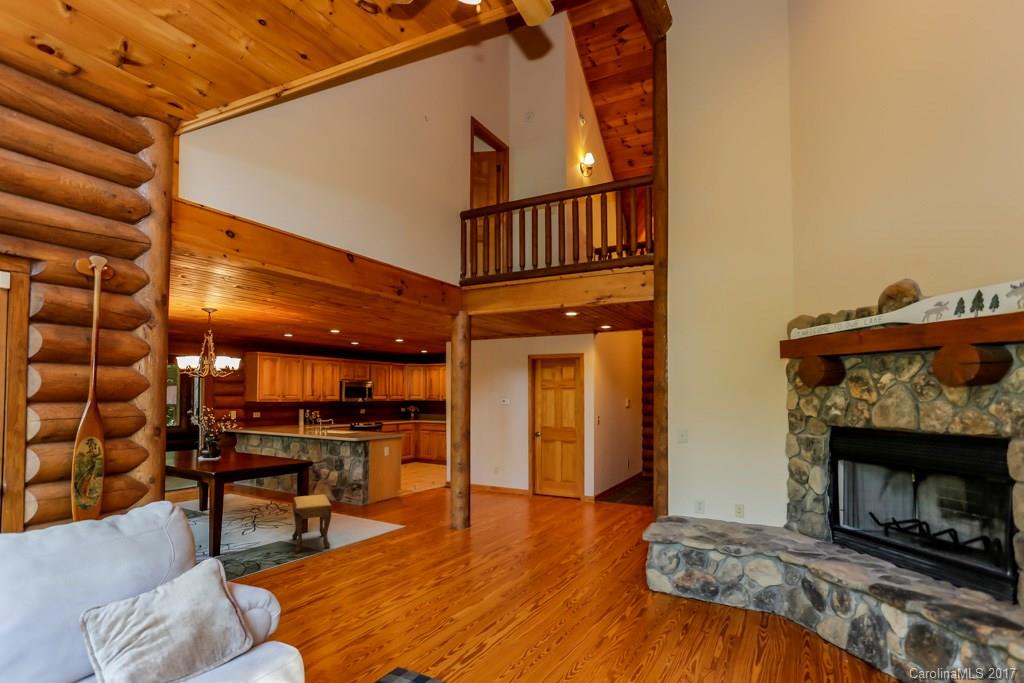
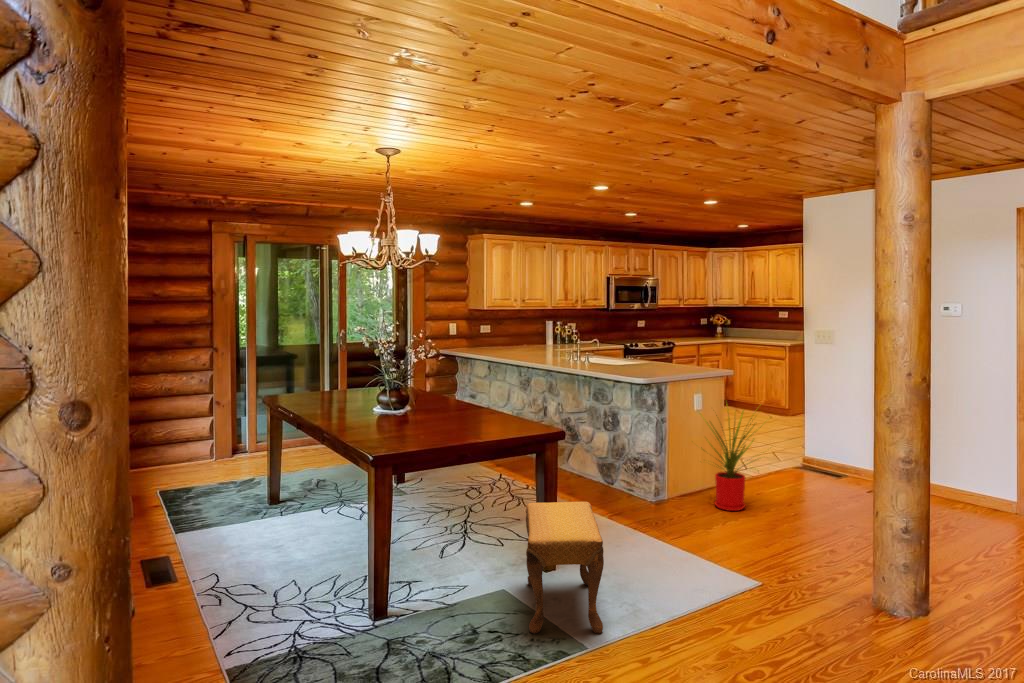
house plant: none [381,449,421,505] -> present [701,411,754,511]

